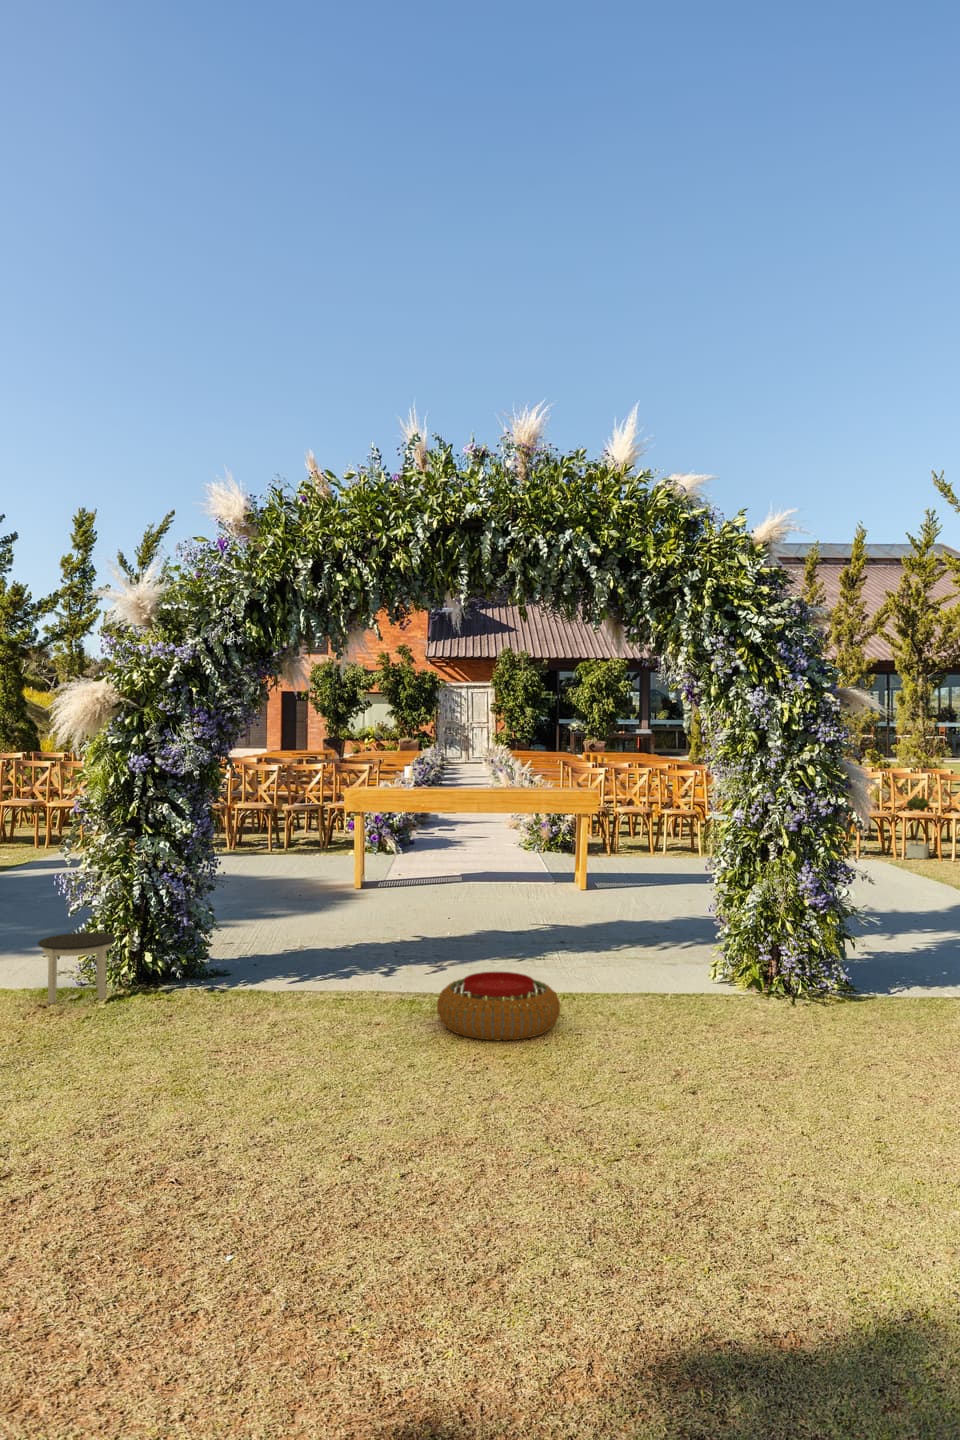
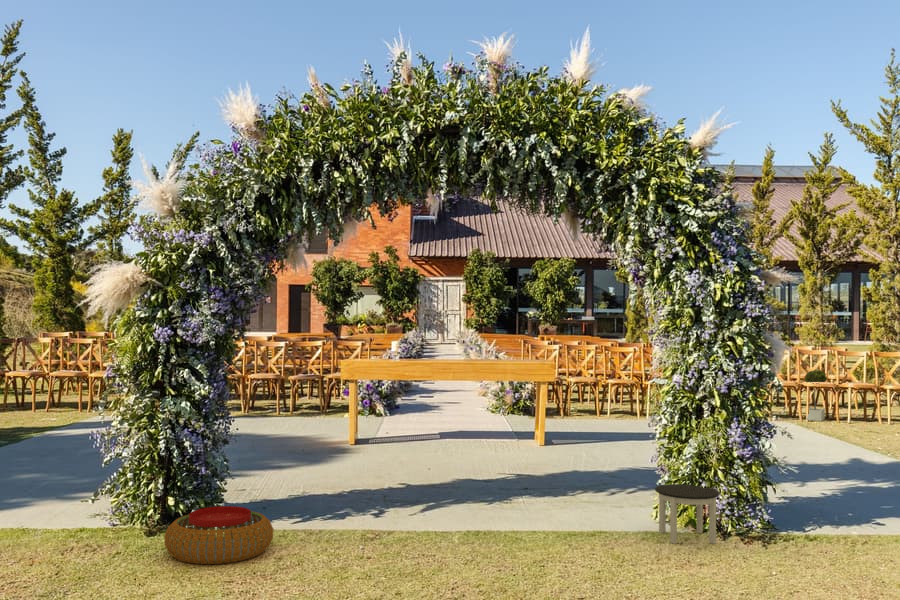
round table: present [38,932,116,1004] -> present [655,484,720,544]
pouf: present [437,972,560,1041] -> present [164,506,273,564]

